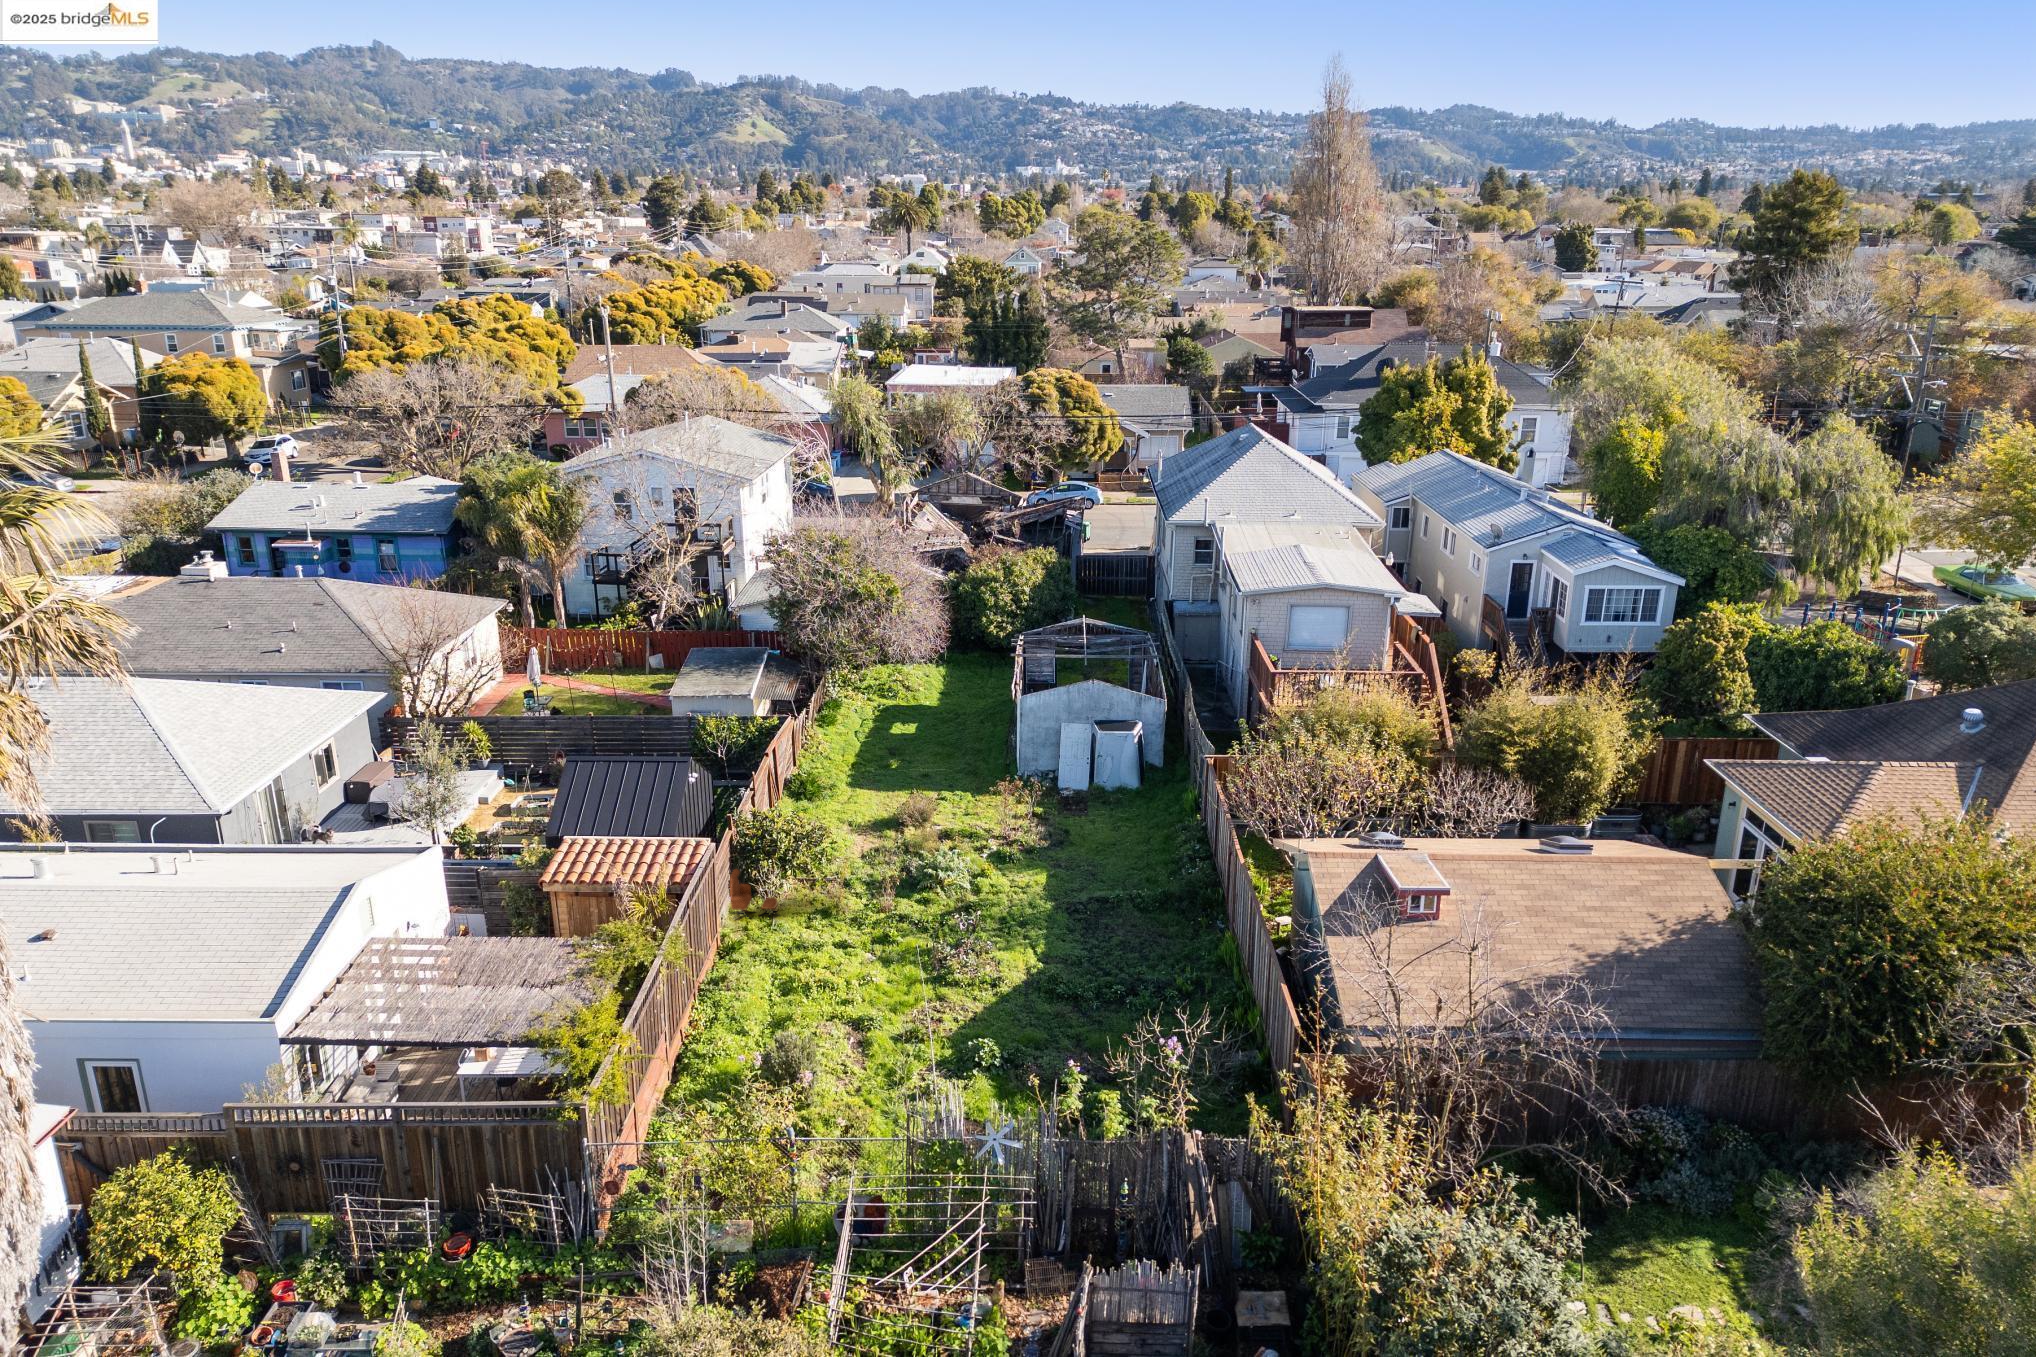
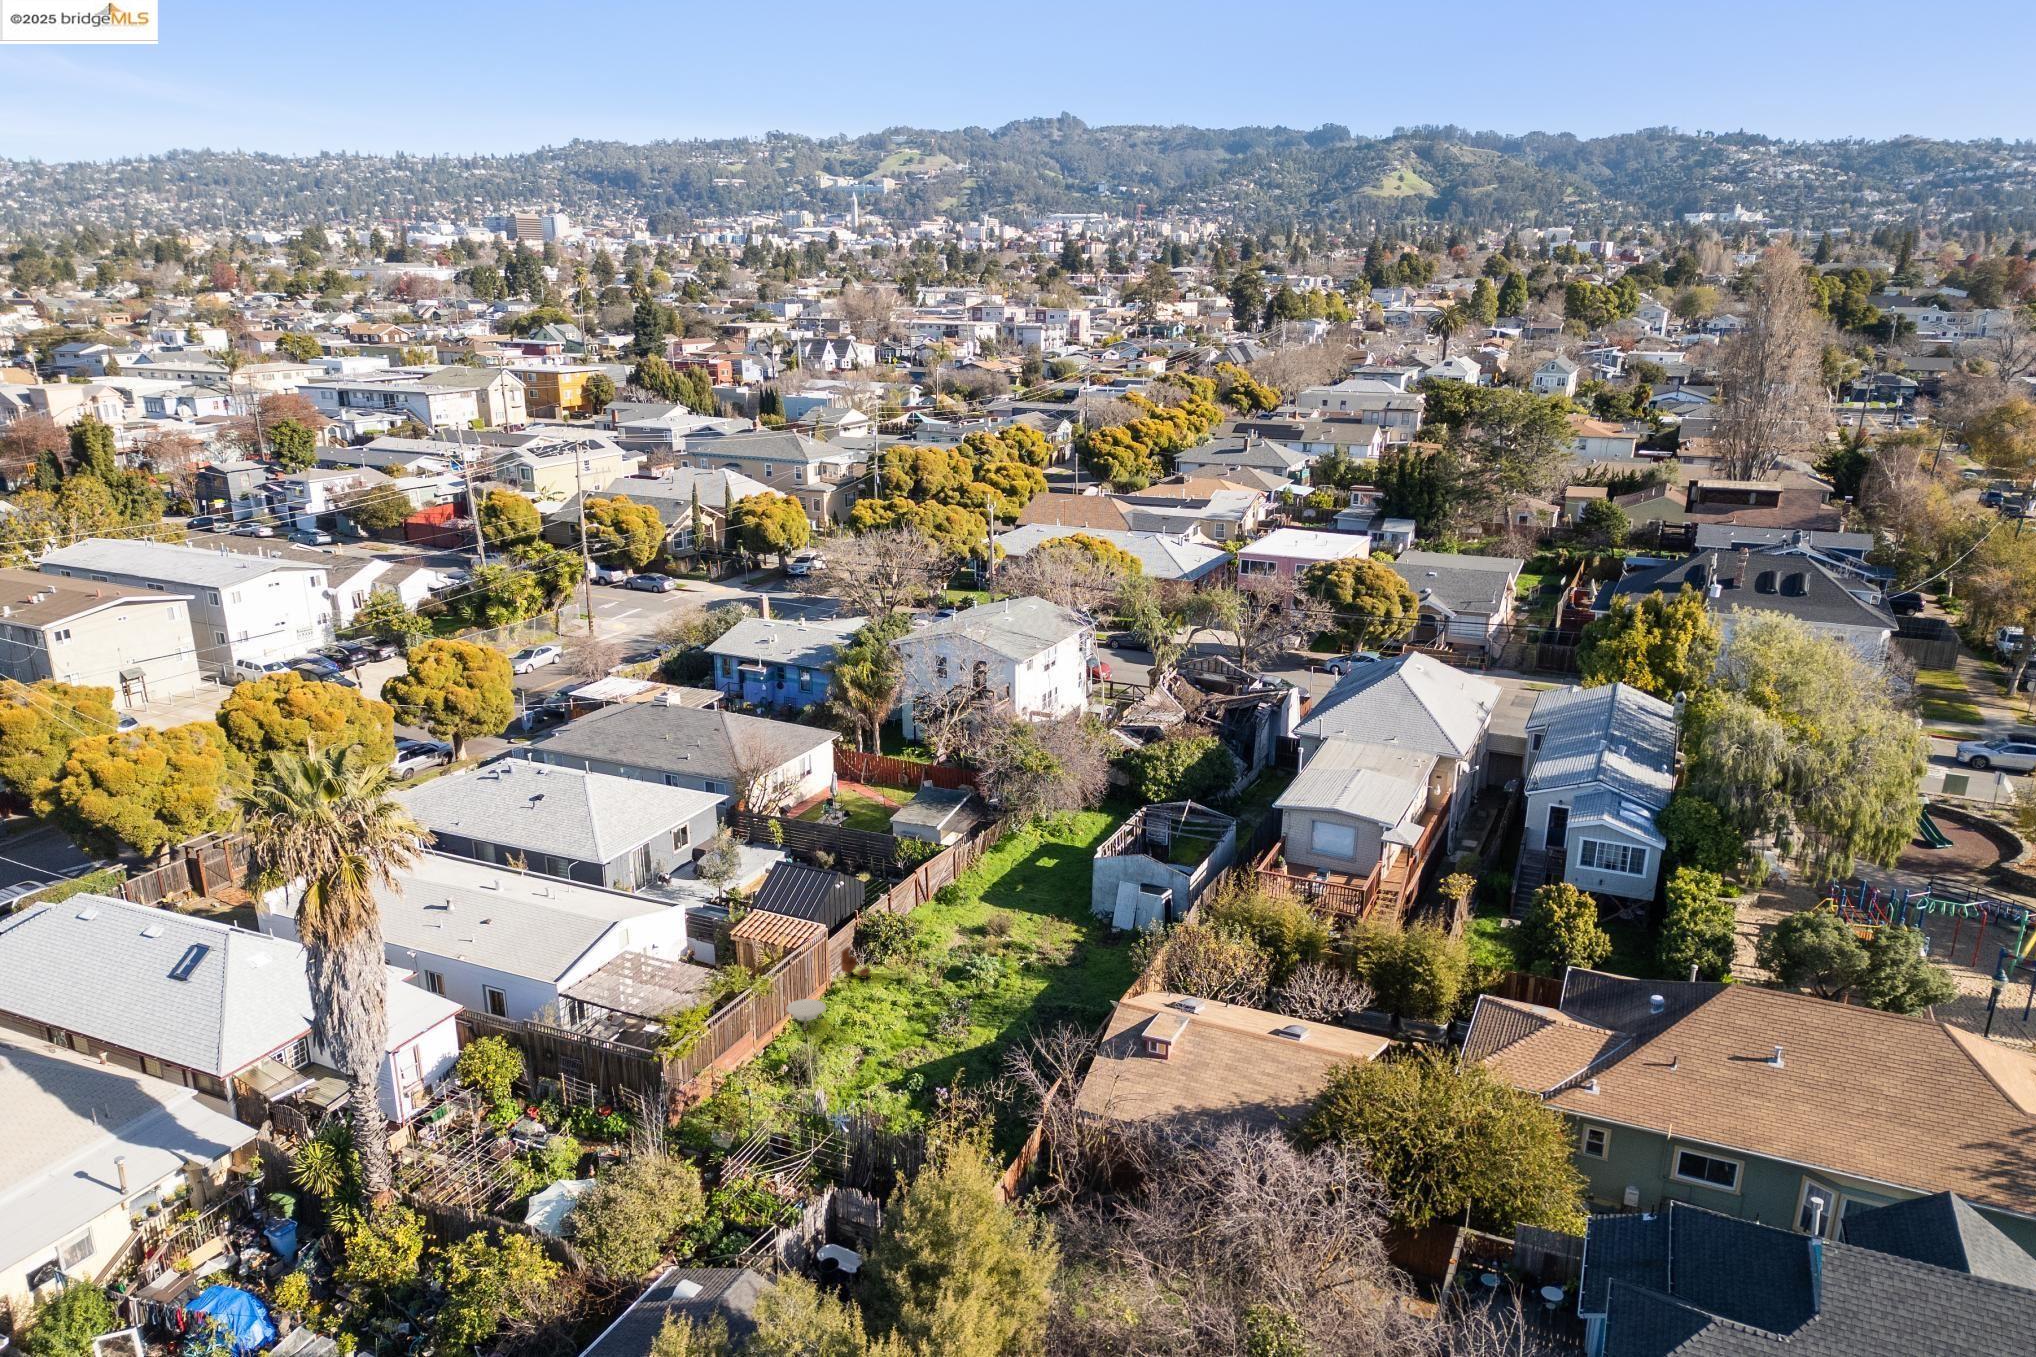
round table: none [693,958,762,1011] -> present [786,999,826,1030]

